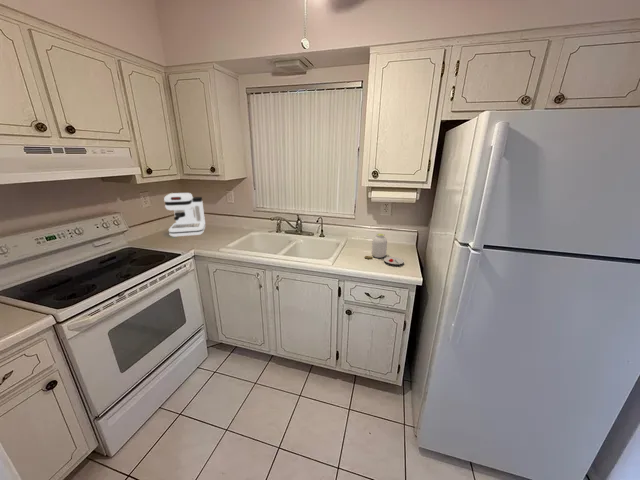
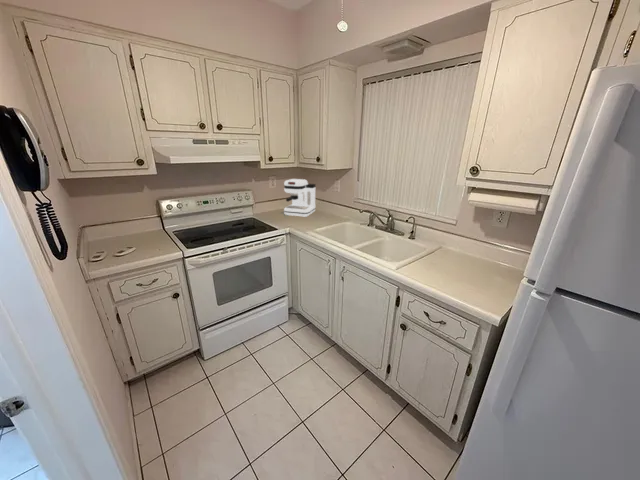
jar: present [365,234,404,265] -> none [440,246,491,292]

